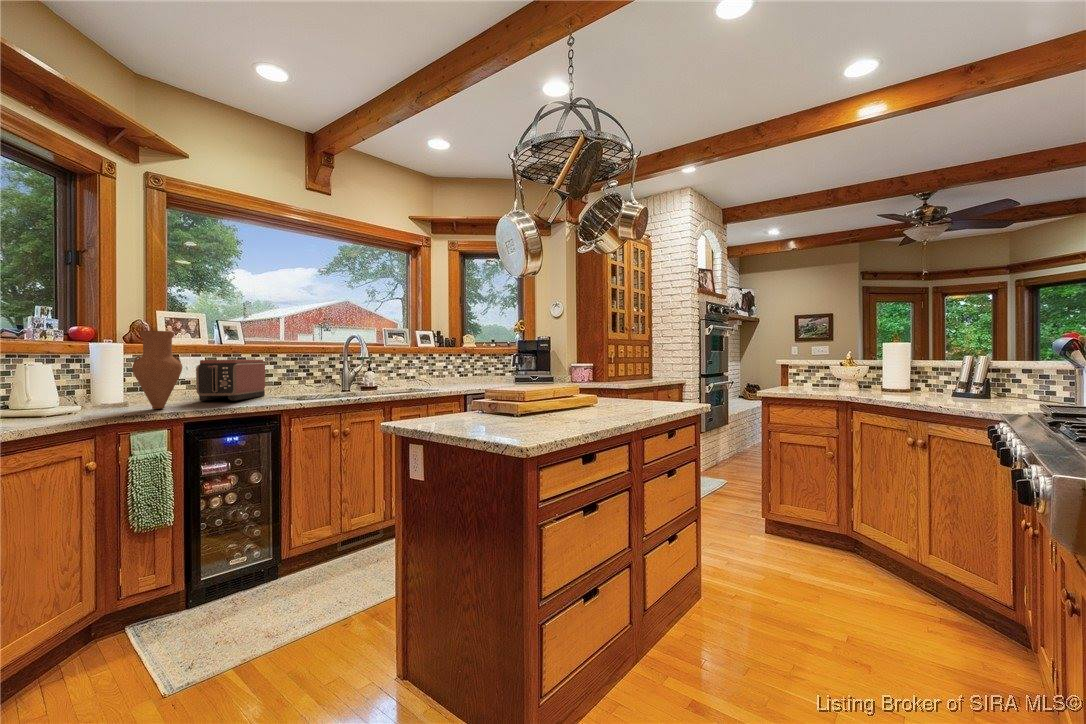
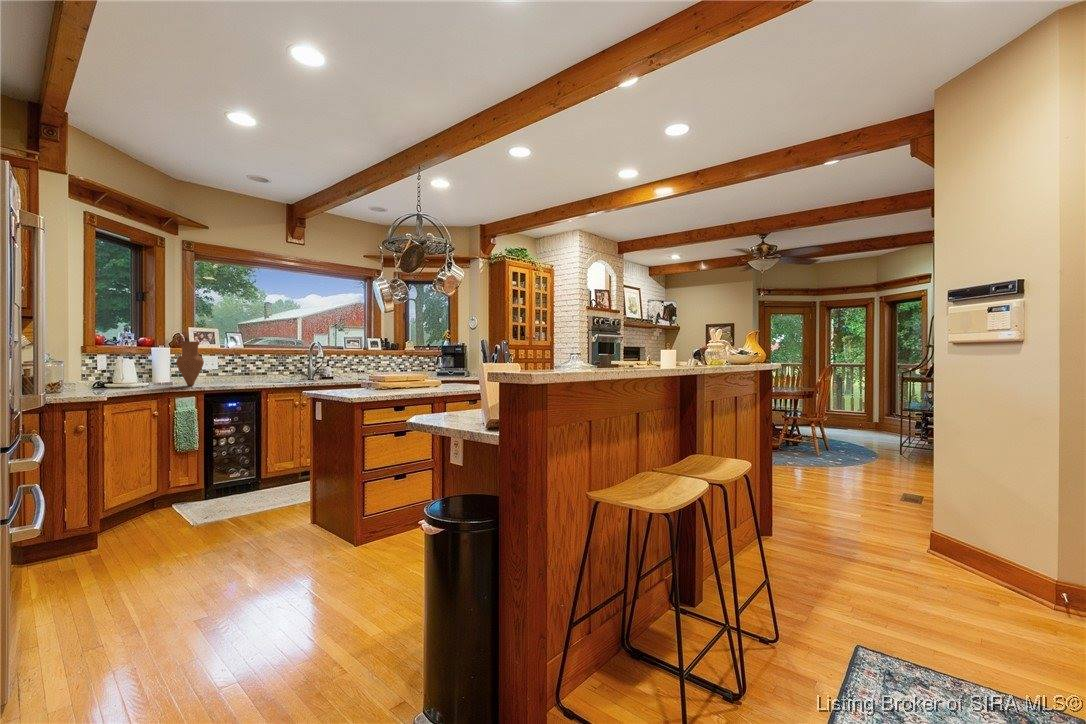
toaster: present [196,360,265,401] -> none [212,358,254,382]

